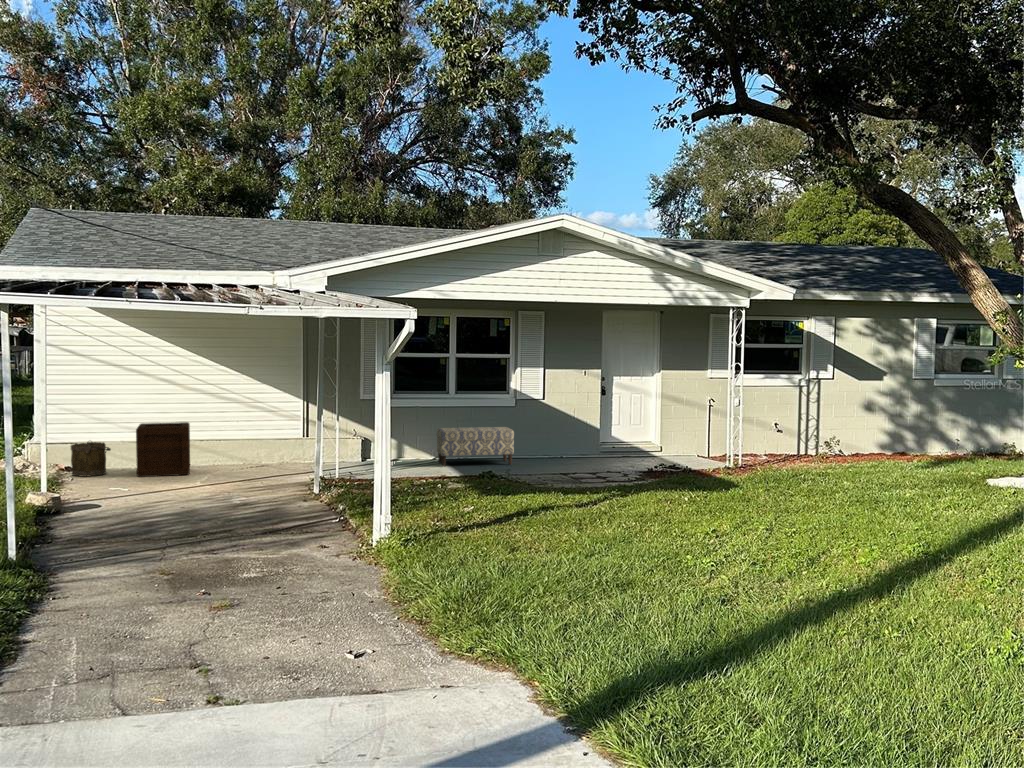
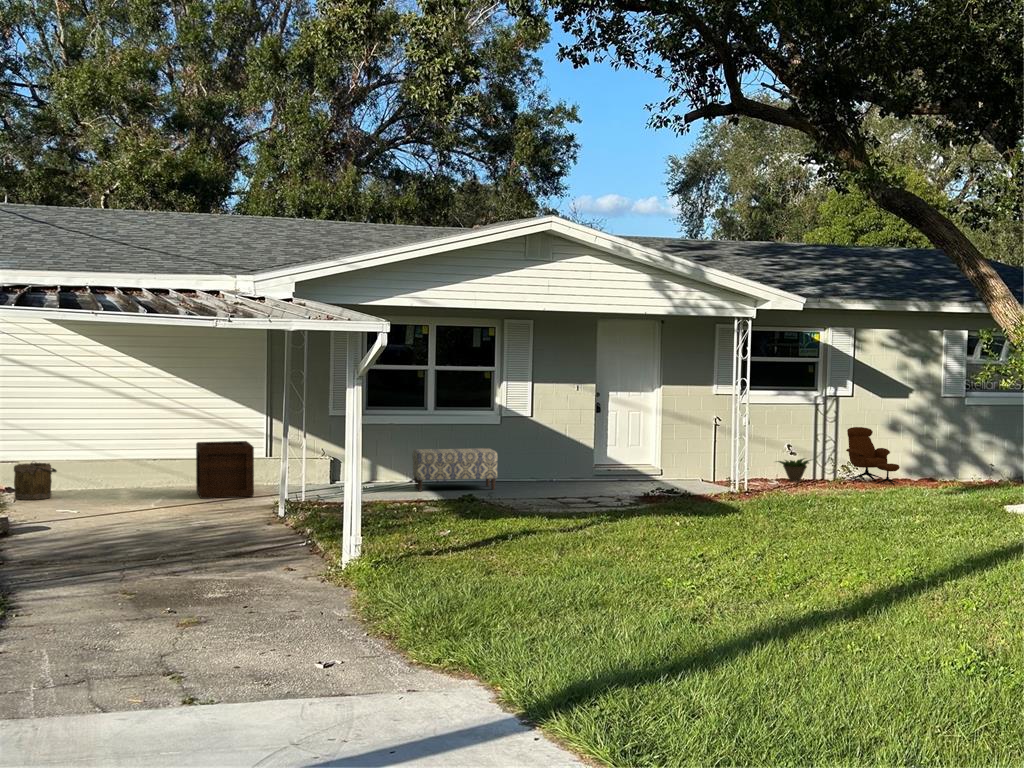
lounge chair: none [826,406,876,459] -> present [846,427,900,485]
wooden crate: present [136,422,190,477] -> present [196,441,254,499]
decorative plant: none [761,434,799,455] -> present [777,458,811,481]

